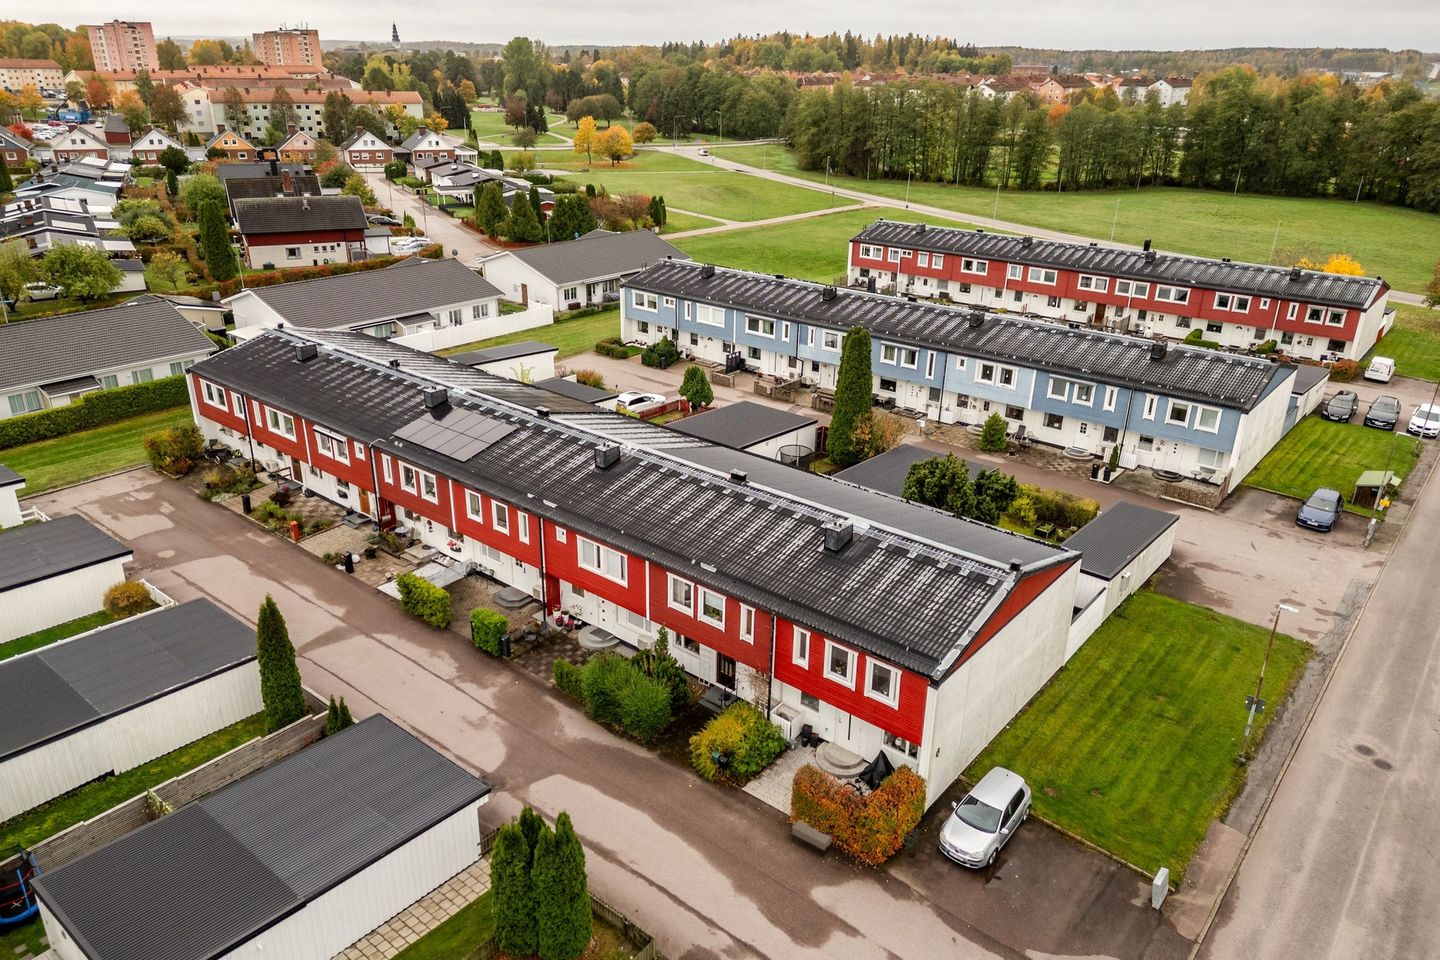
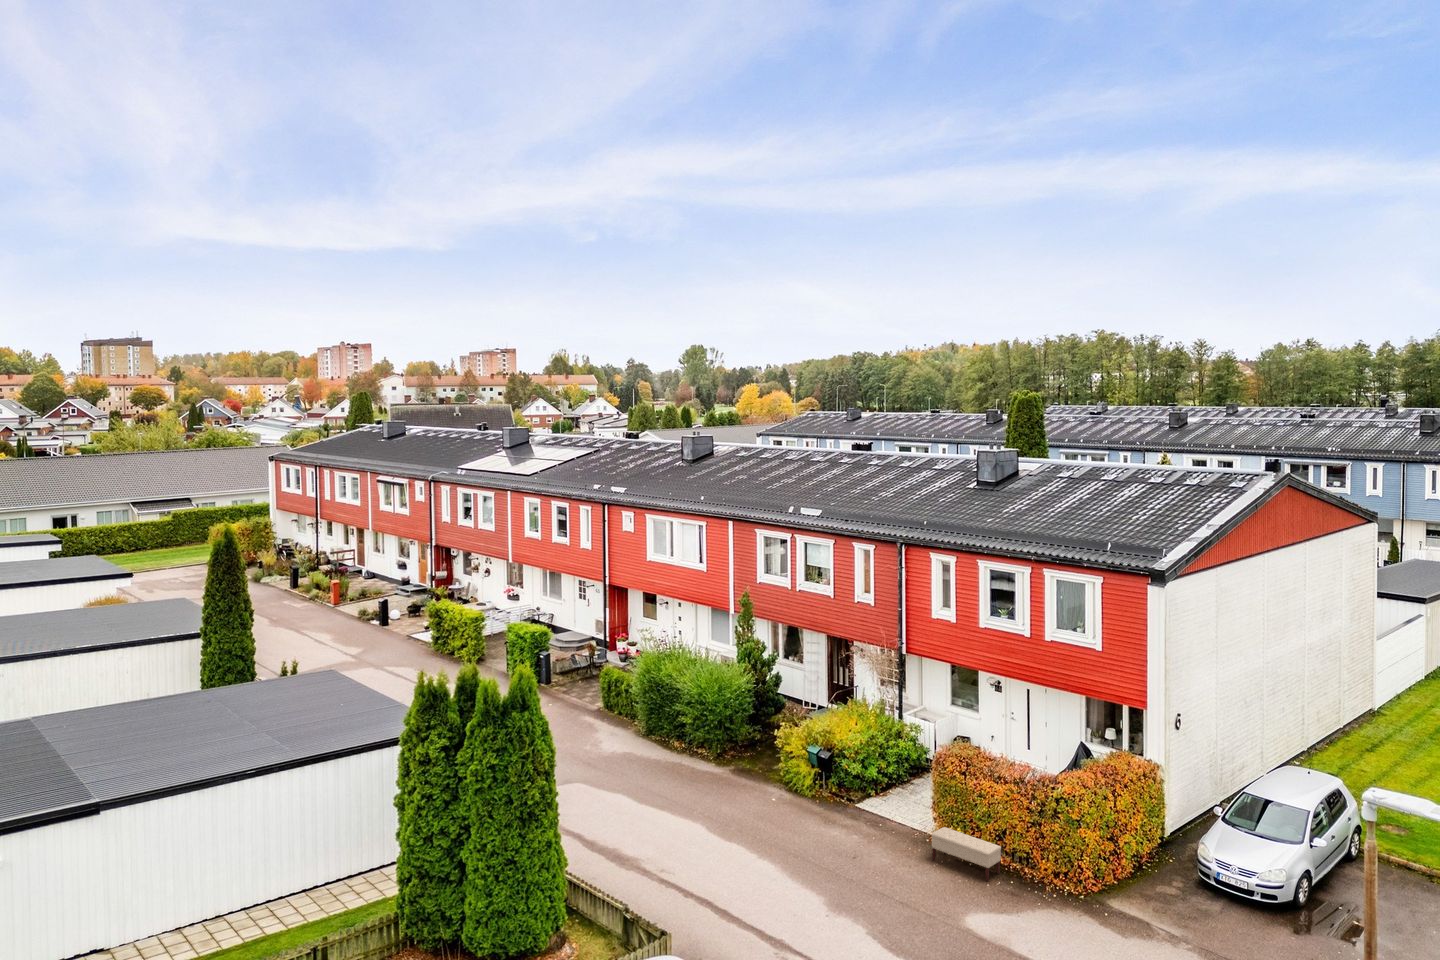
potted tree: present [904,830,921,857] -> none [1132,835,1166,892]

